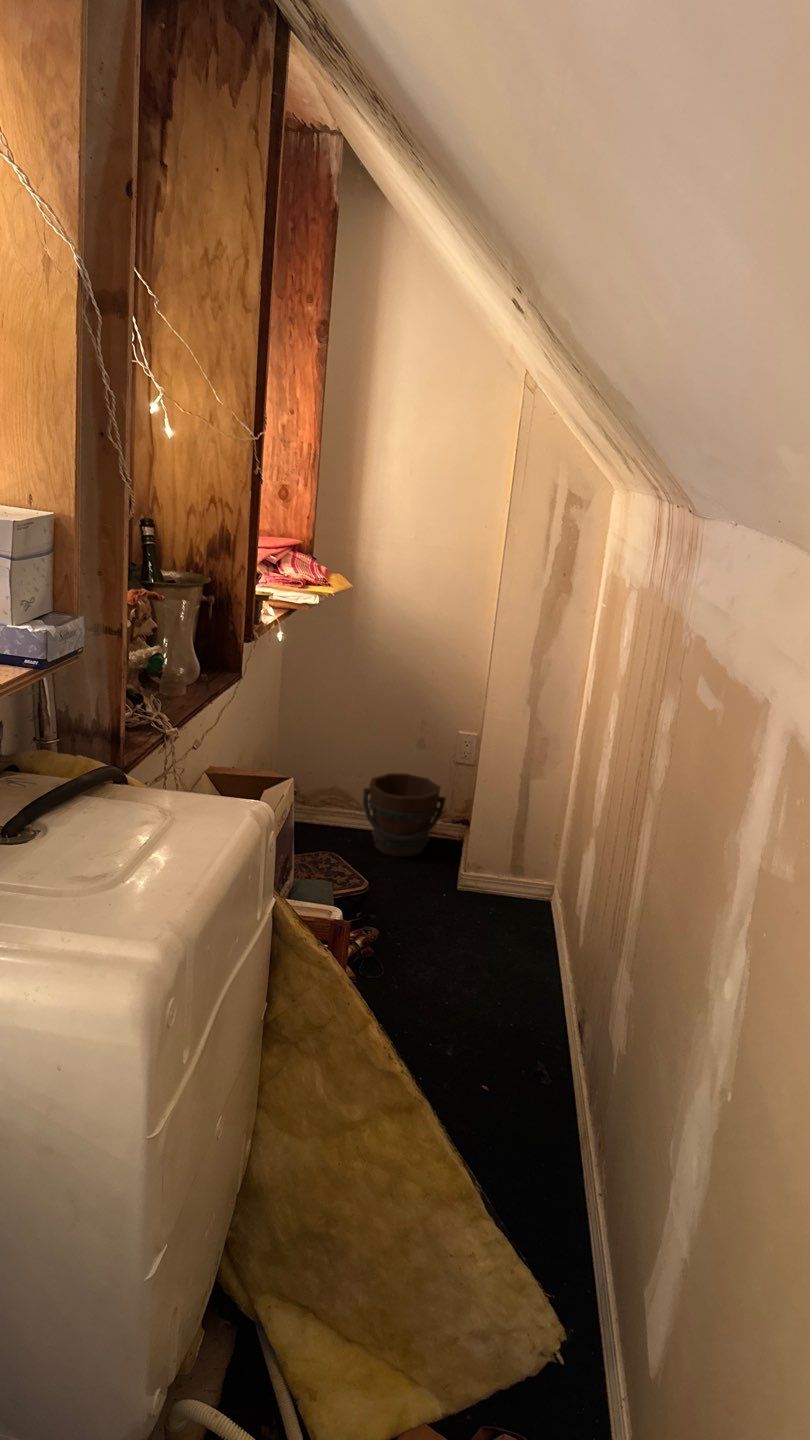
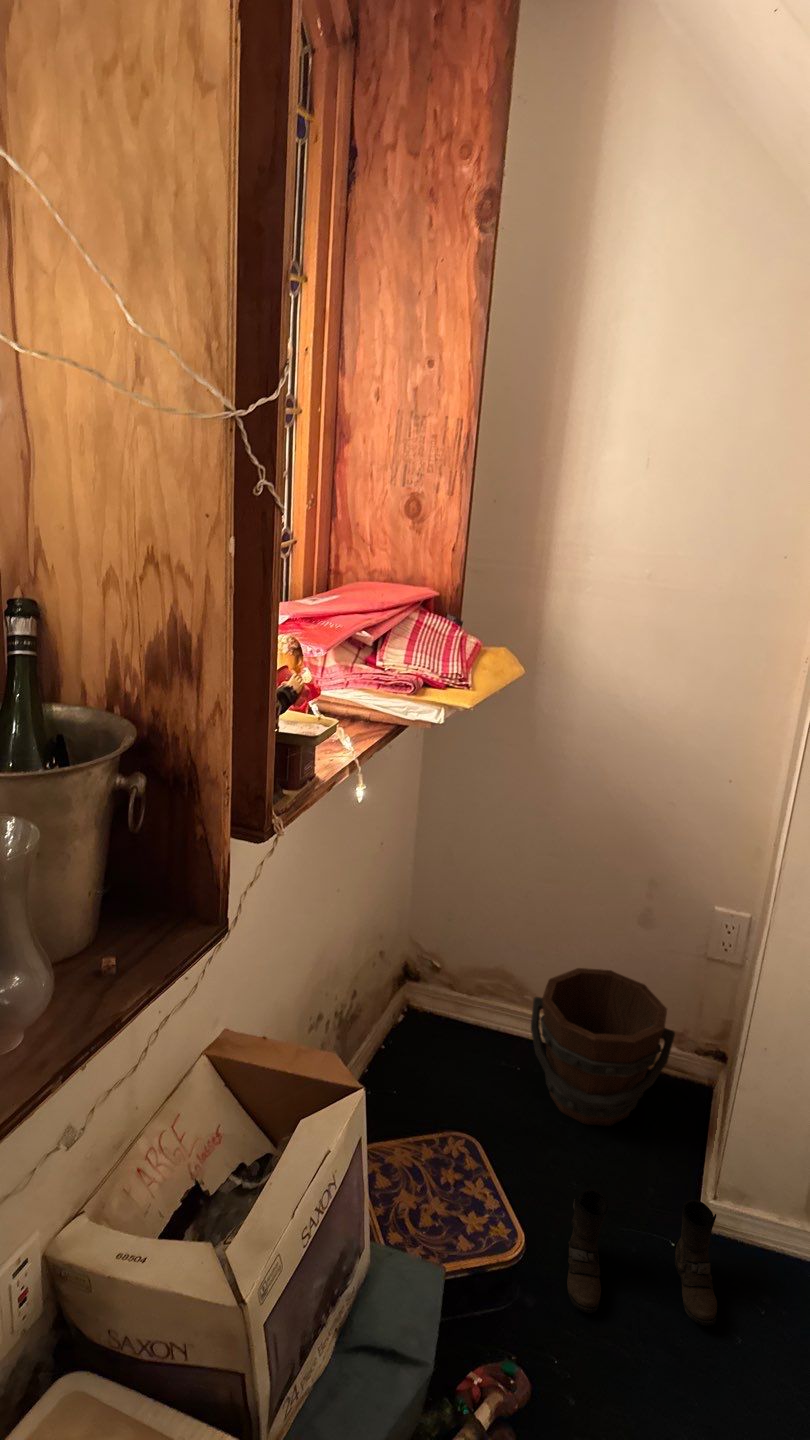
boots: none [394,860,472,916] -> present [567,1189,717,1325]

